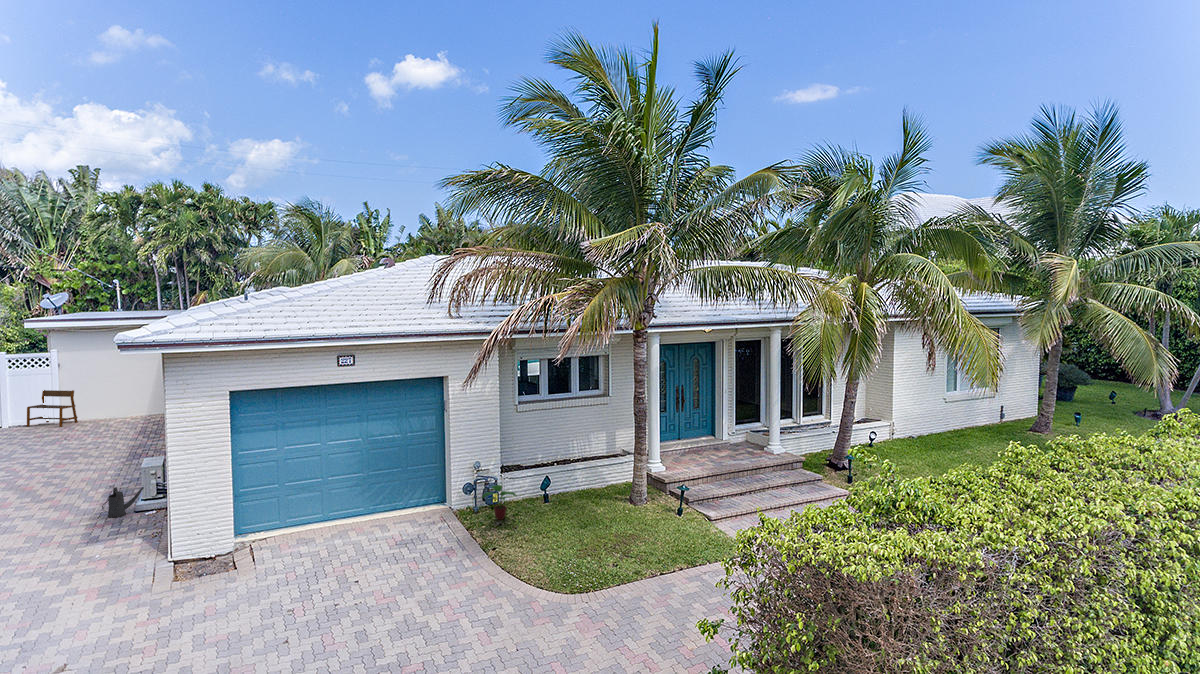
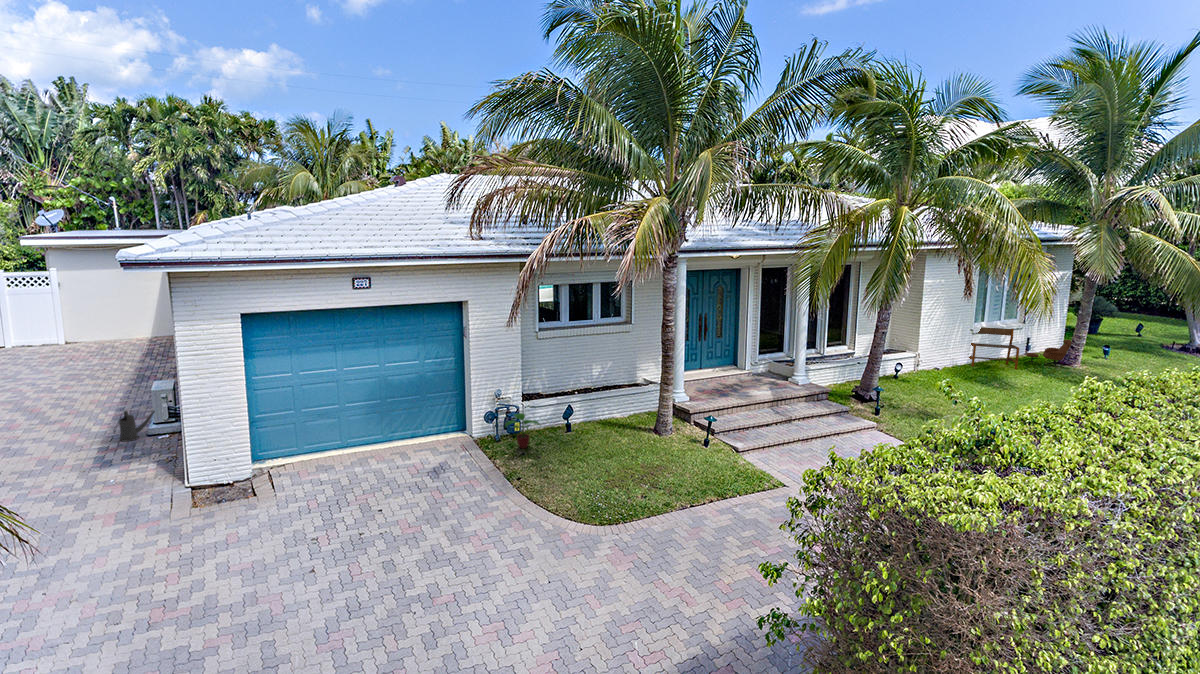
bench: present [27,390,78,427] -> present [969,327,1019,369]
lounge chair: none [1000,406,1045,434] -> present [1026,340,1071,367]

